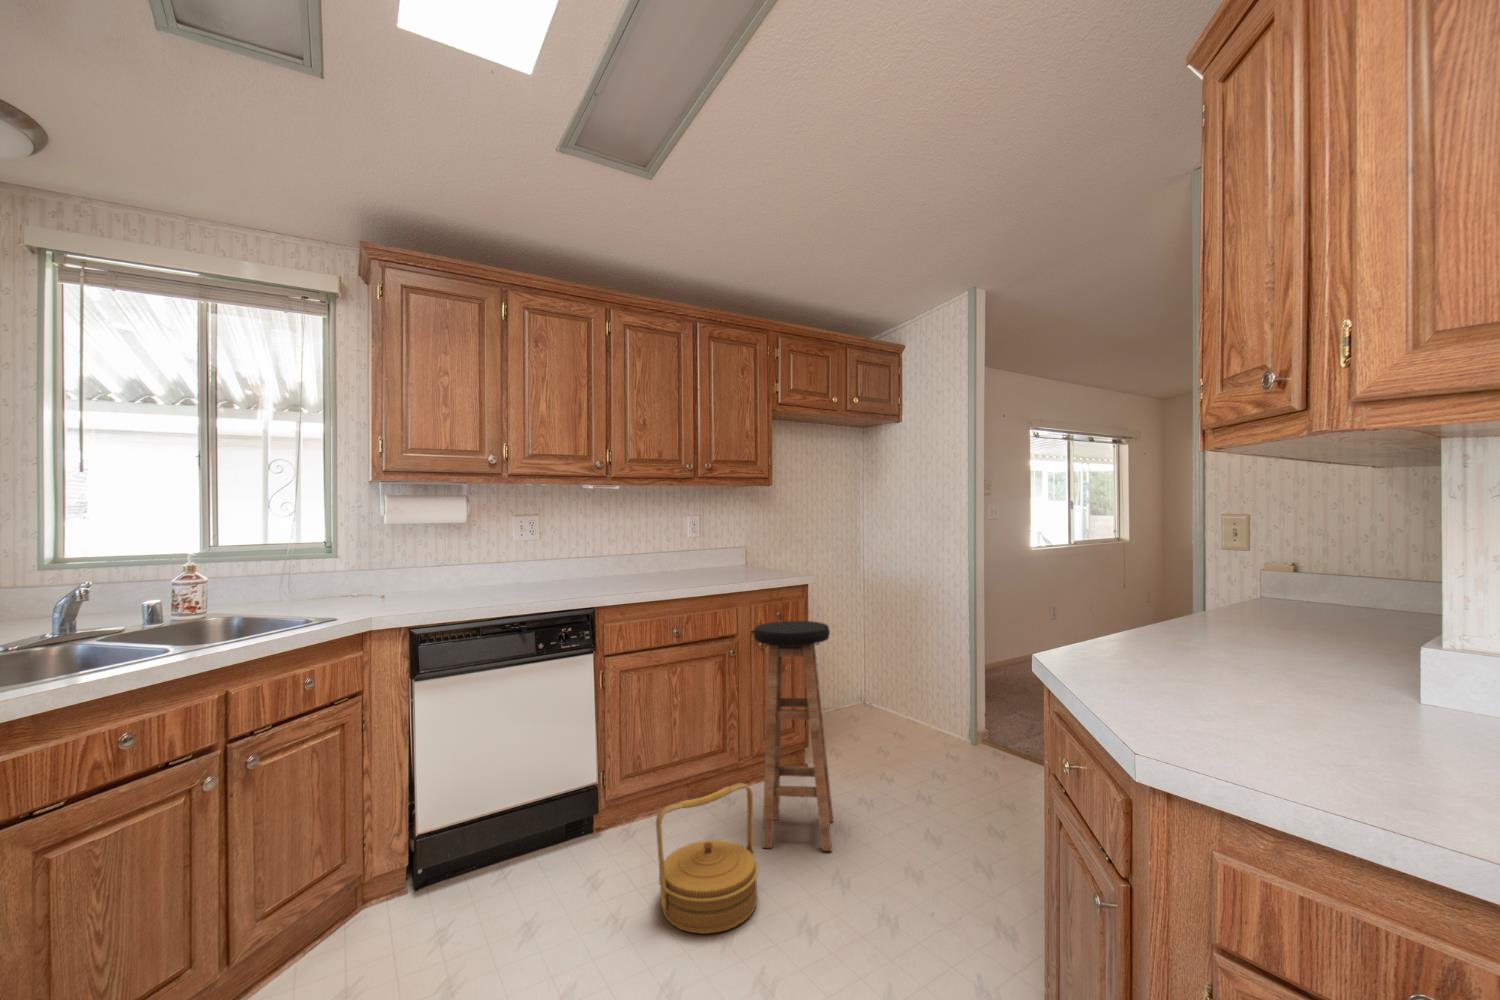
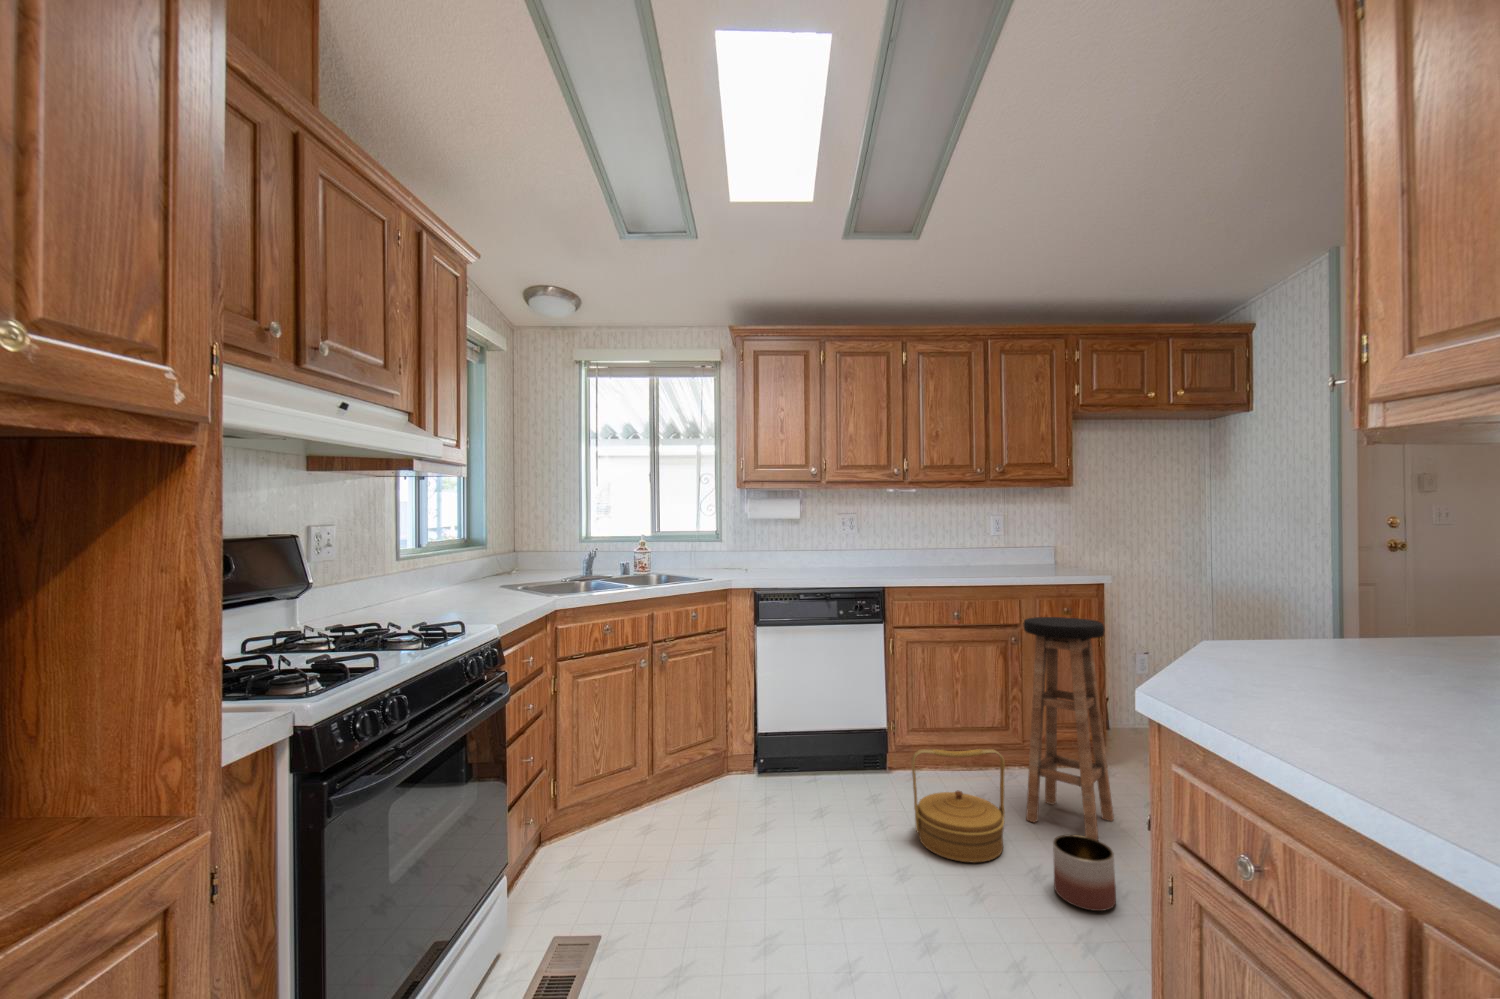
planter: none [820,857,880,942] -> present [1053,835,1116,911]

